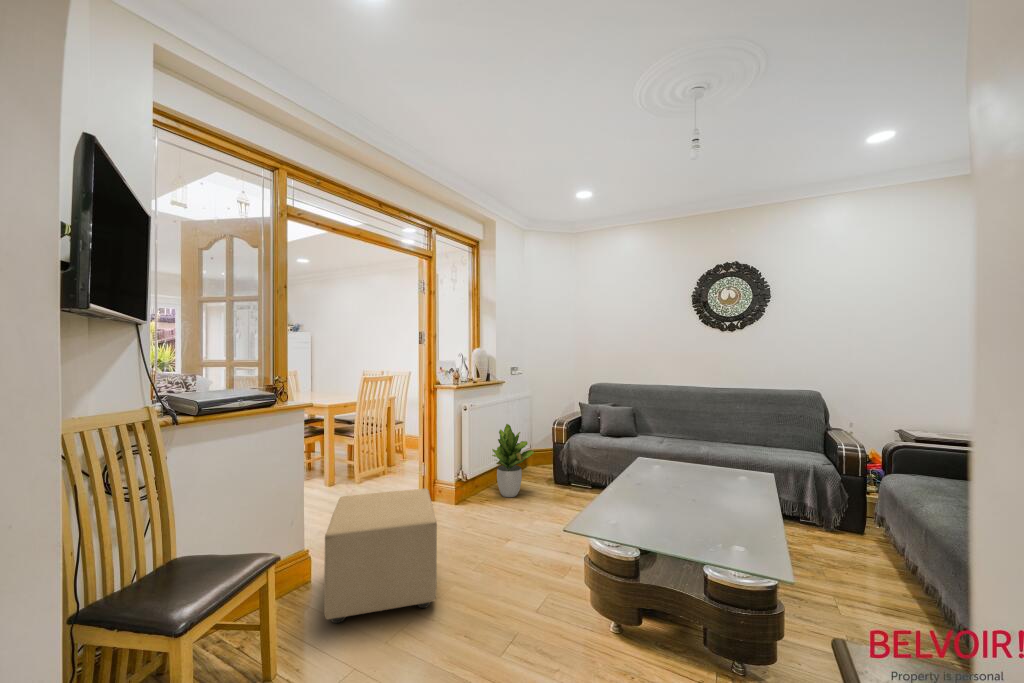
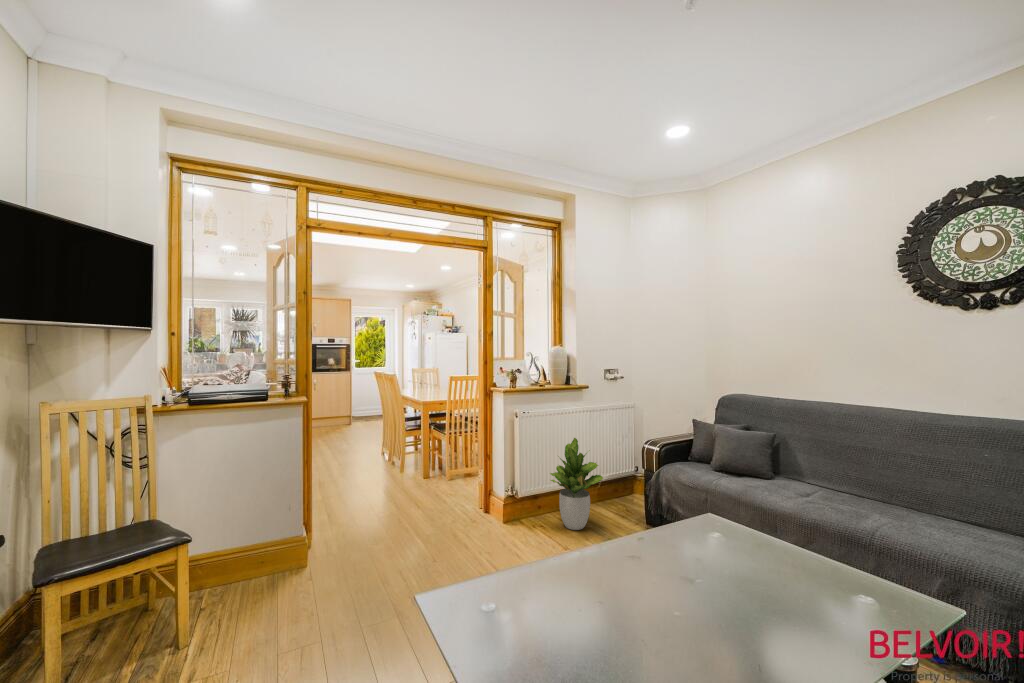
ottoman: present [324,488,437,623] -> none [249,491,408,639]

